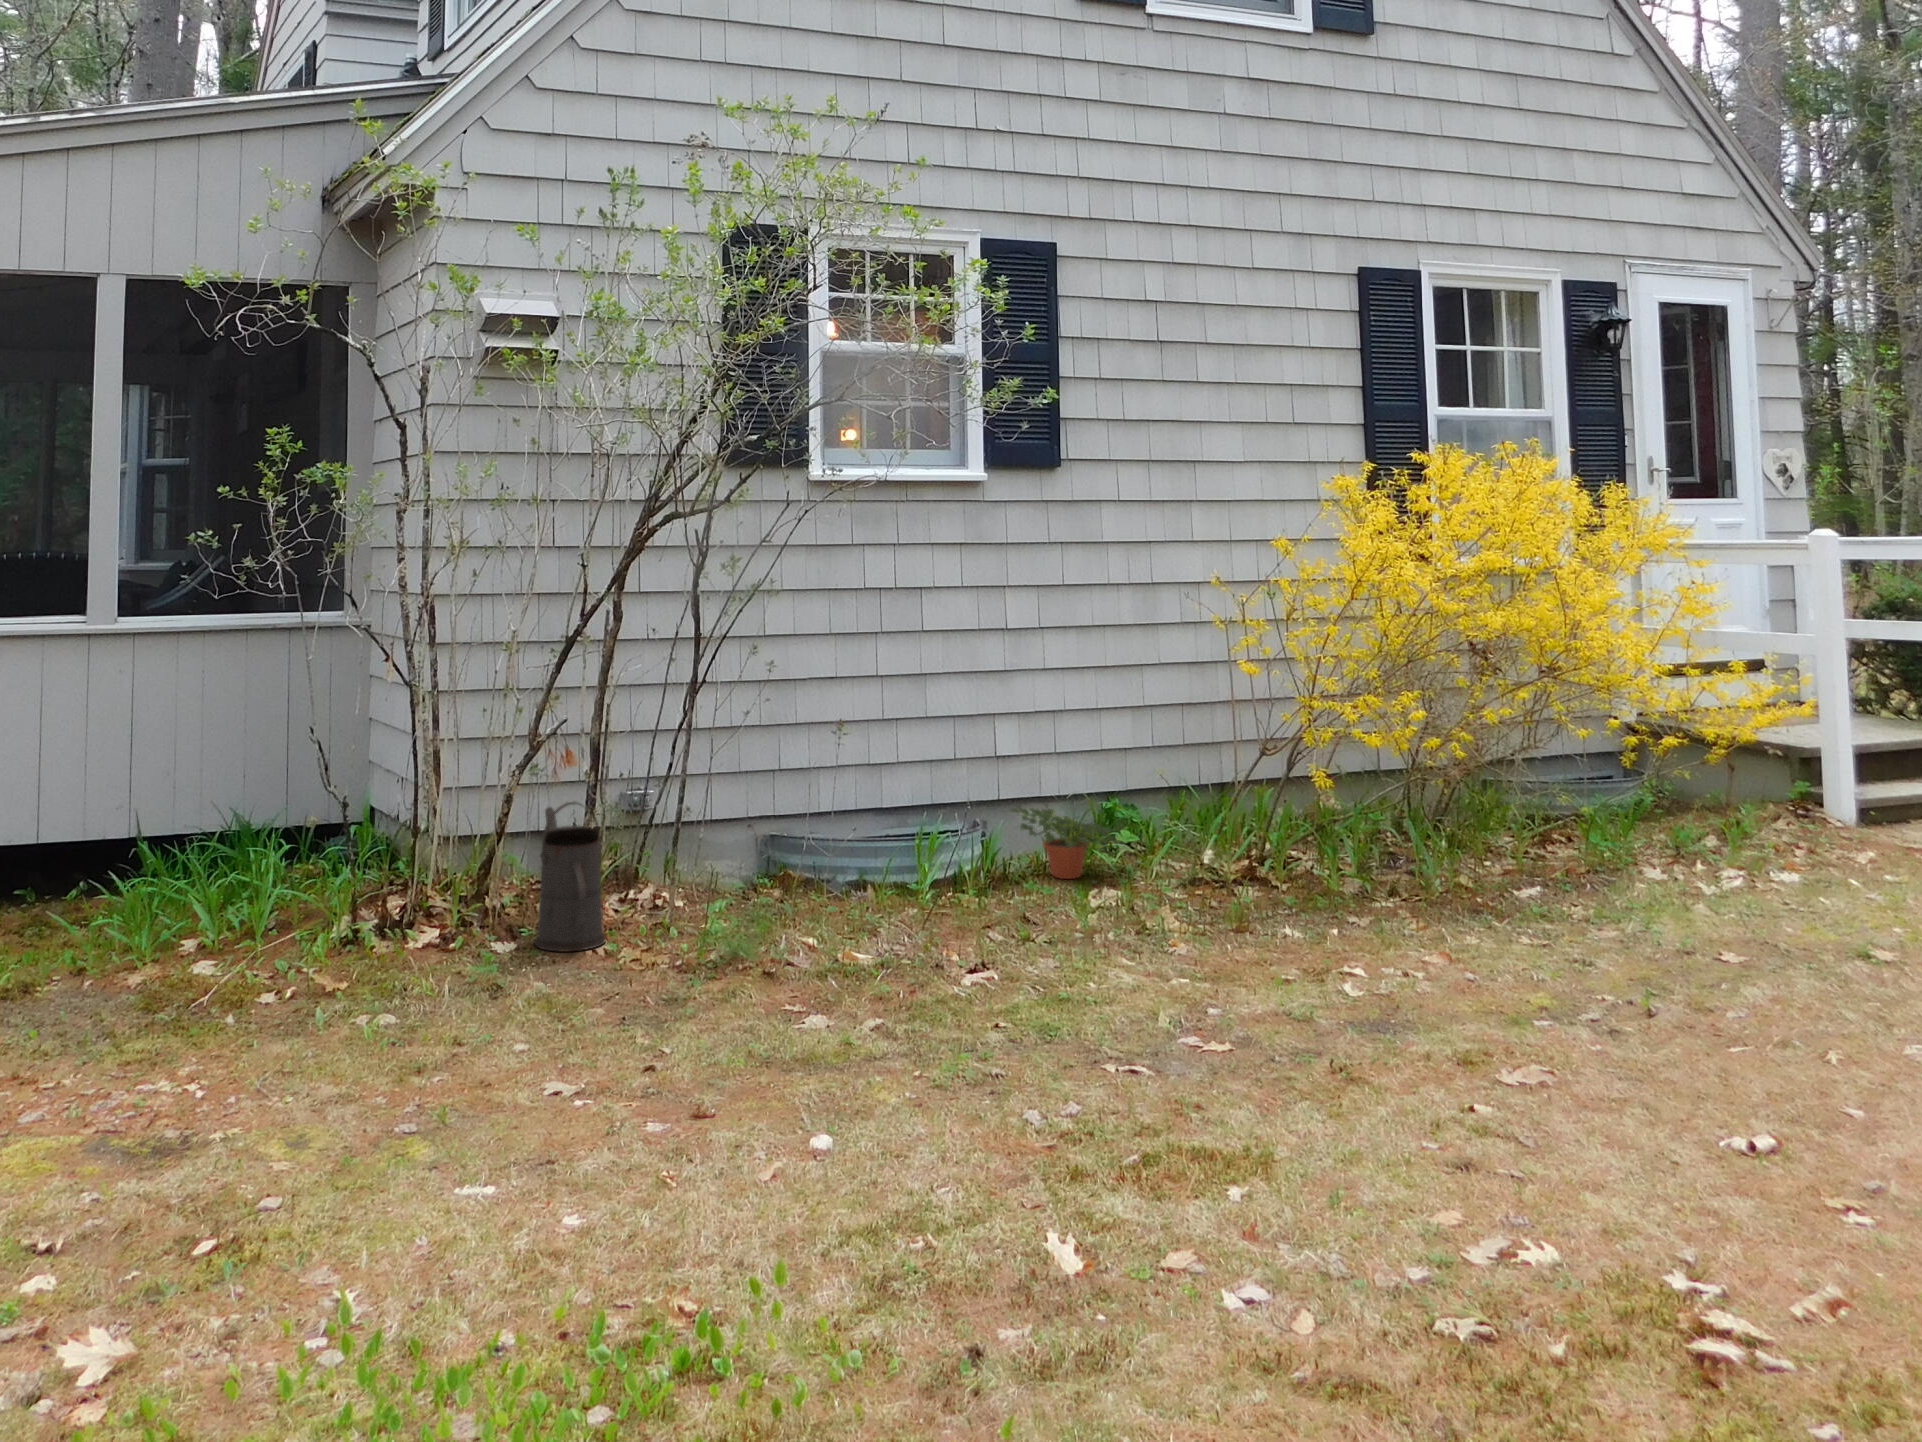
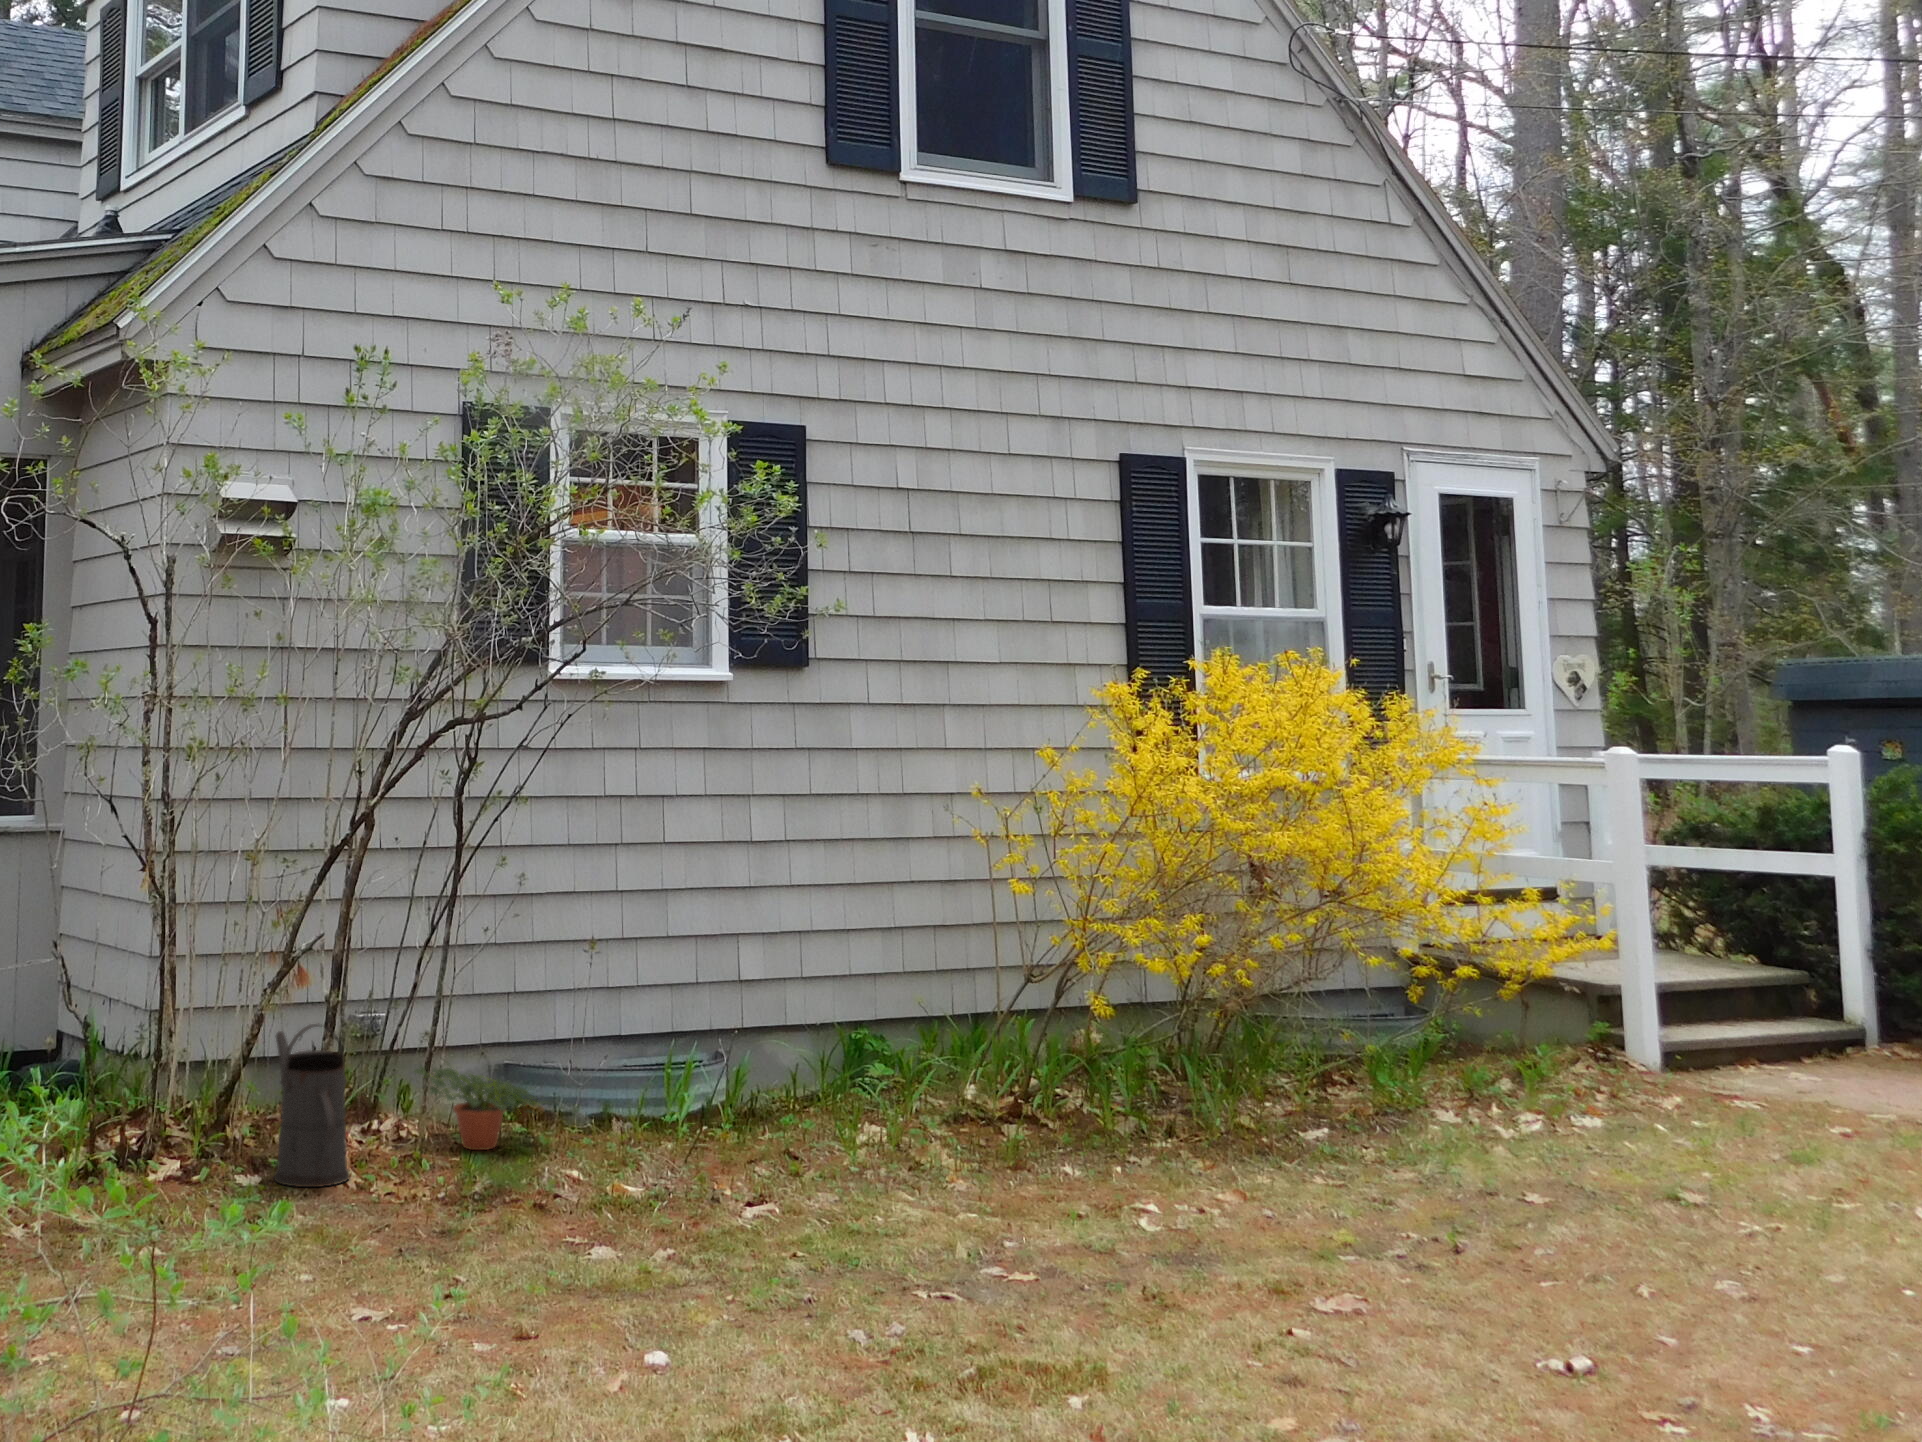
potted plant: present [1011,804,1122,879] -> present [414,1067,546,1150]

